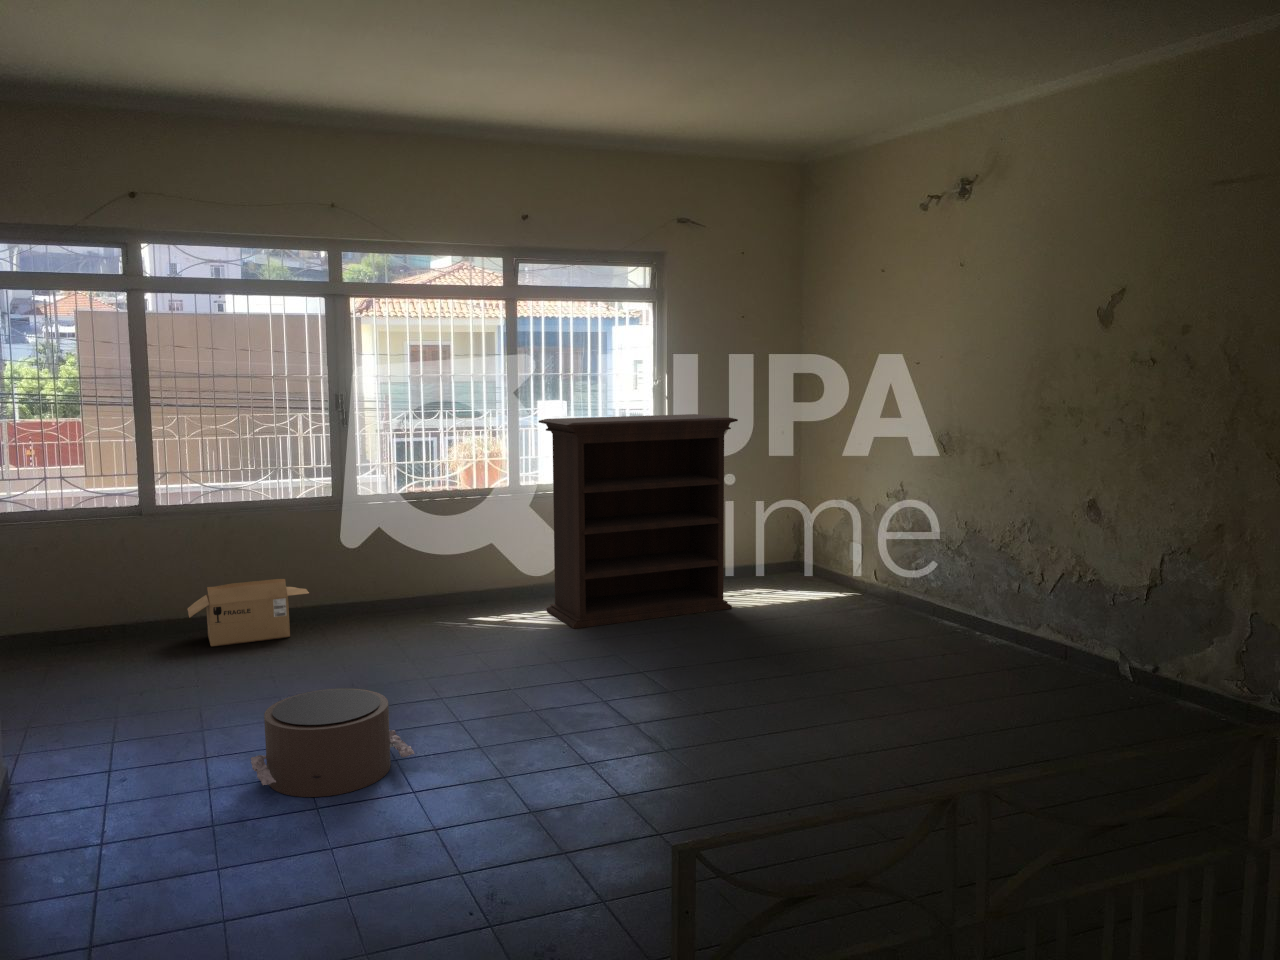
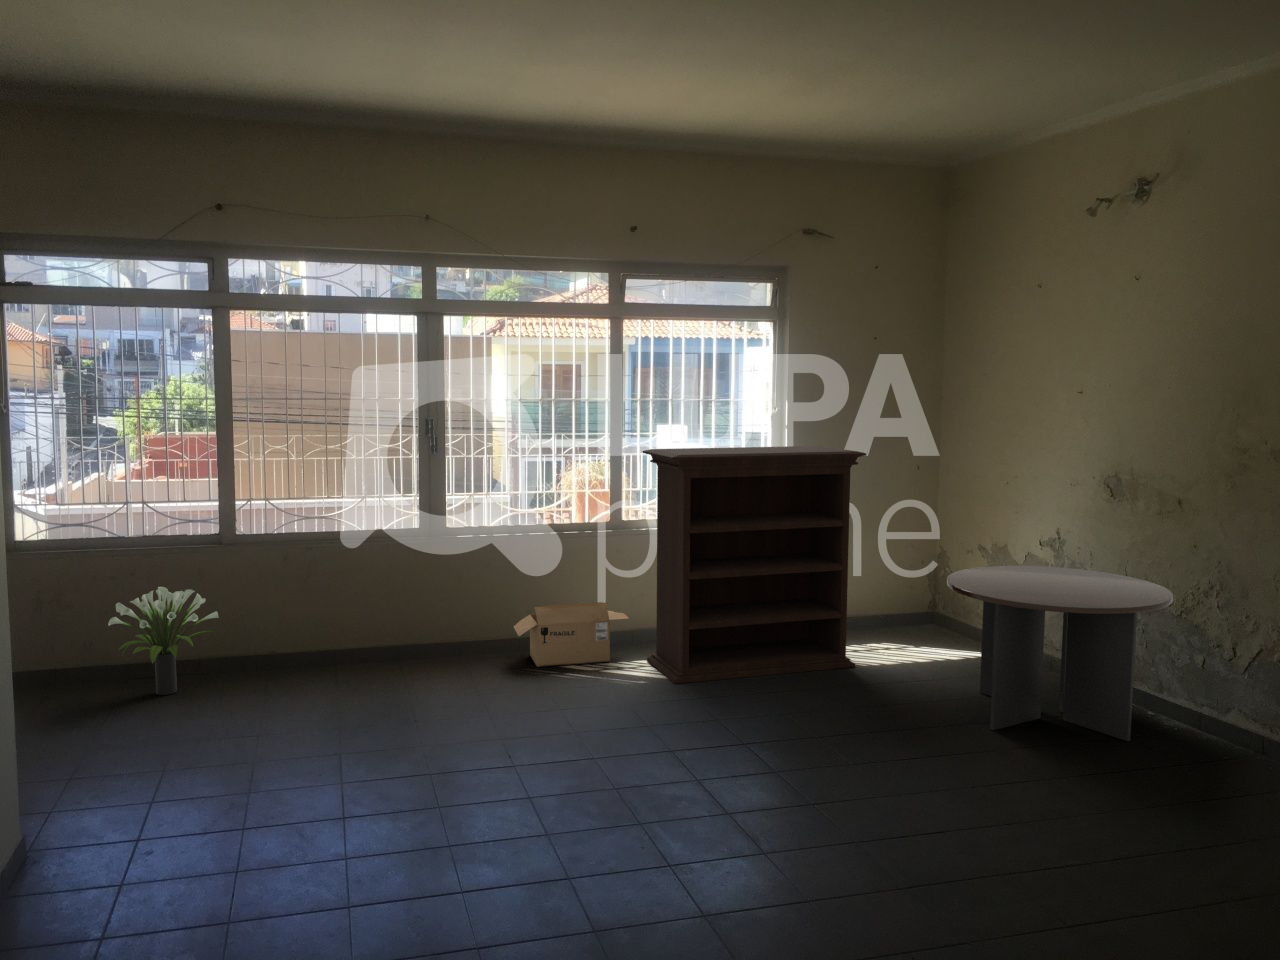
coffee table: none [809,514,994,656] -> present [947,566,1173,741]
potted plant: none [33,556,142,659] -> present [108,587,219,695]
cardboard box: present [187,579,309,647] -> present [514,602,630,667]
pouf: present [250,689,414,797] -> none [299,754,478,882]

